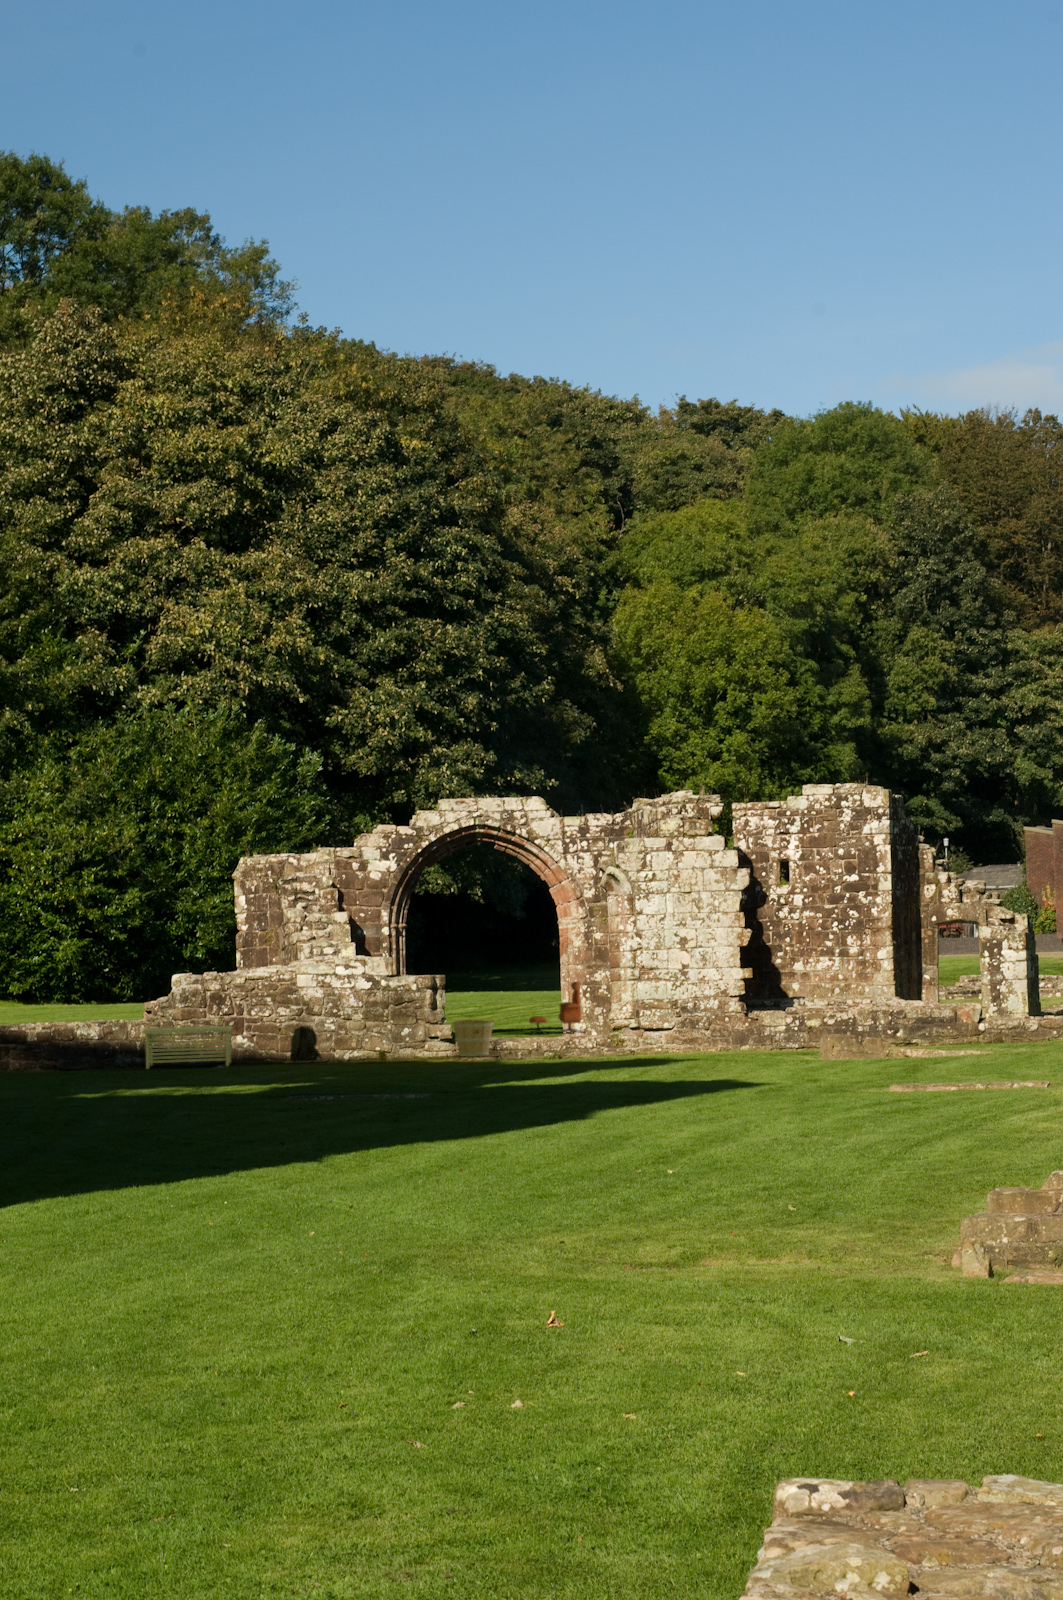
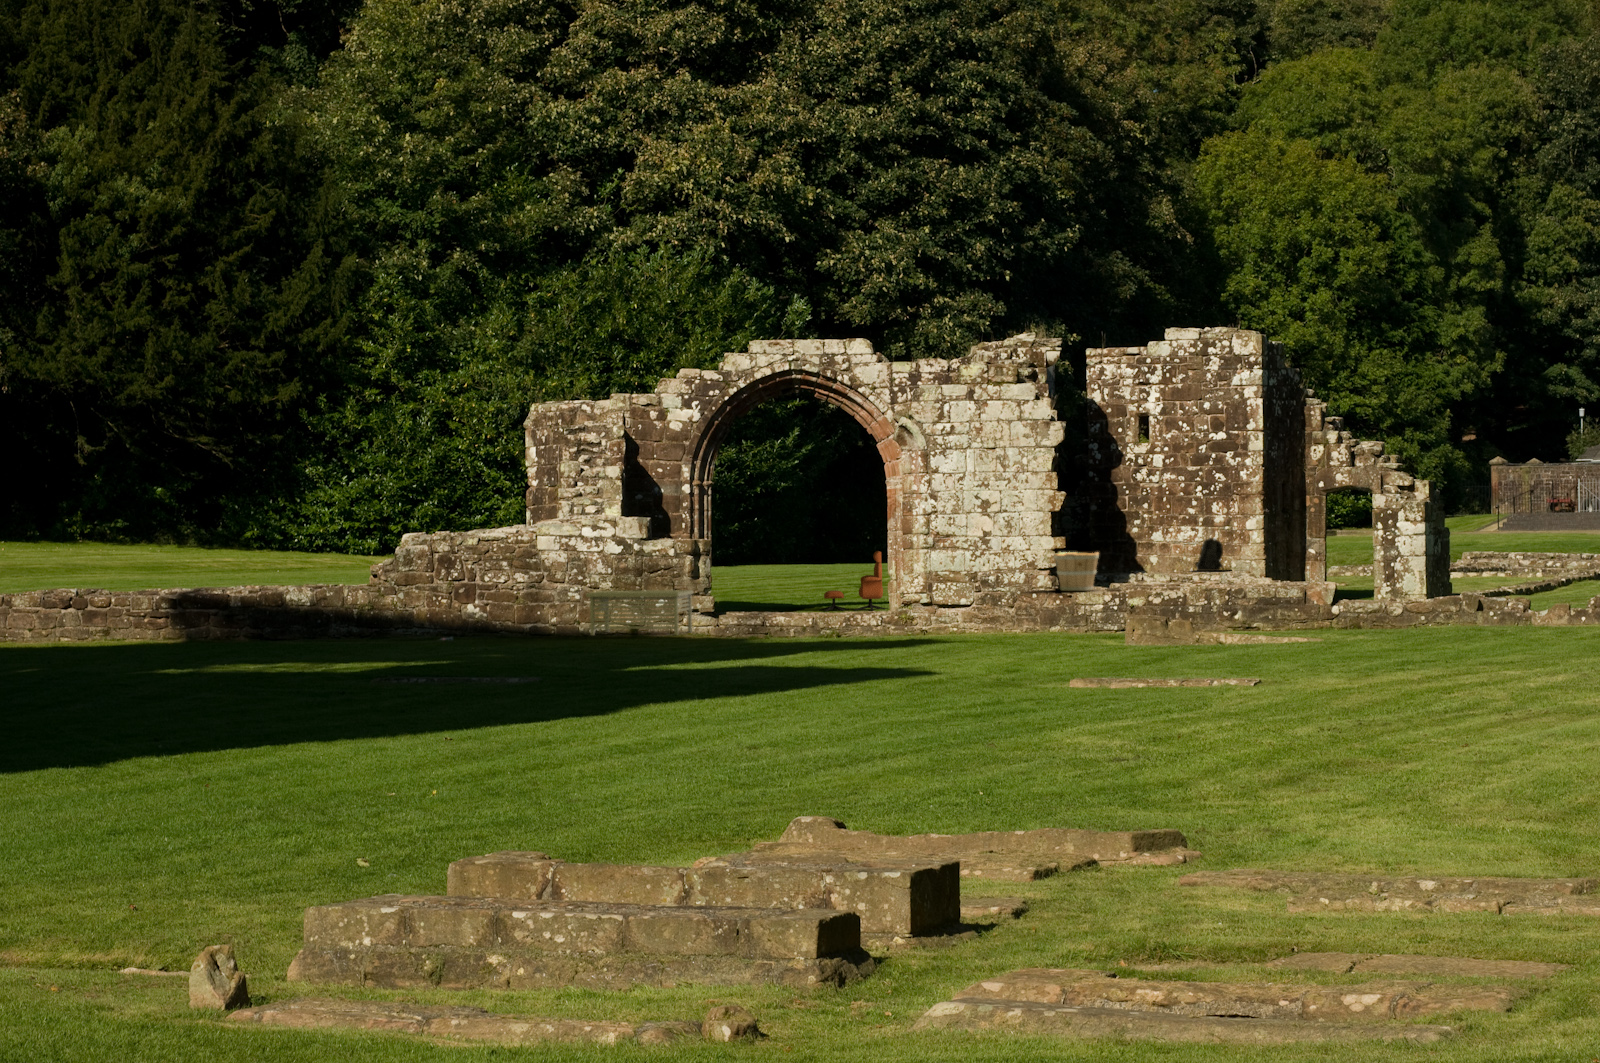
wooden bucket: present [452,1019,494,1057] -> present [1054,552,1099,591]
storage bench: present [142,1026,232,1069] -> present [586,590,693,635]
backpack: present [288,1026,327,1062] -> present [1196,538,1223,571]

